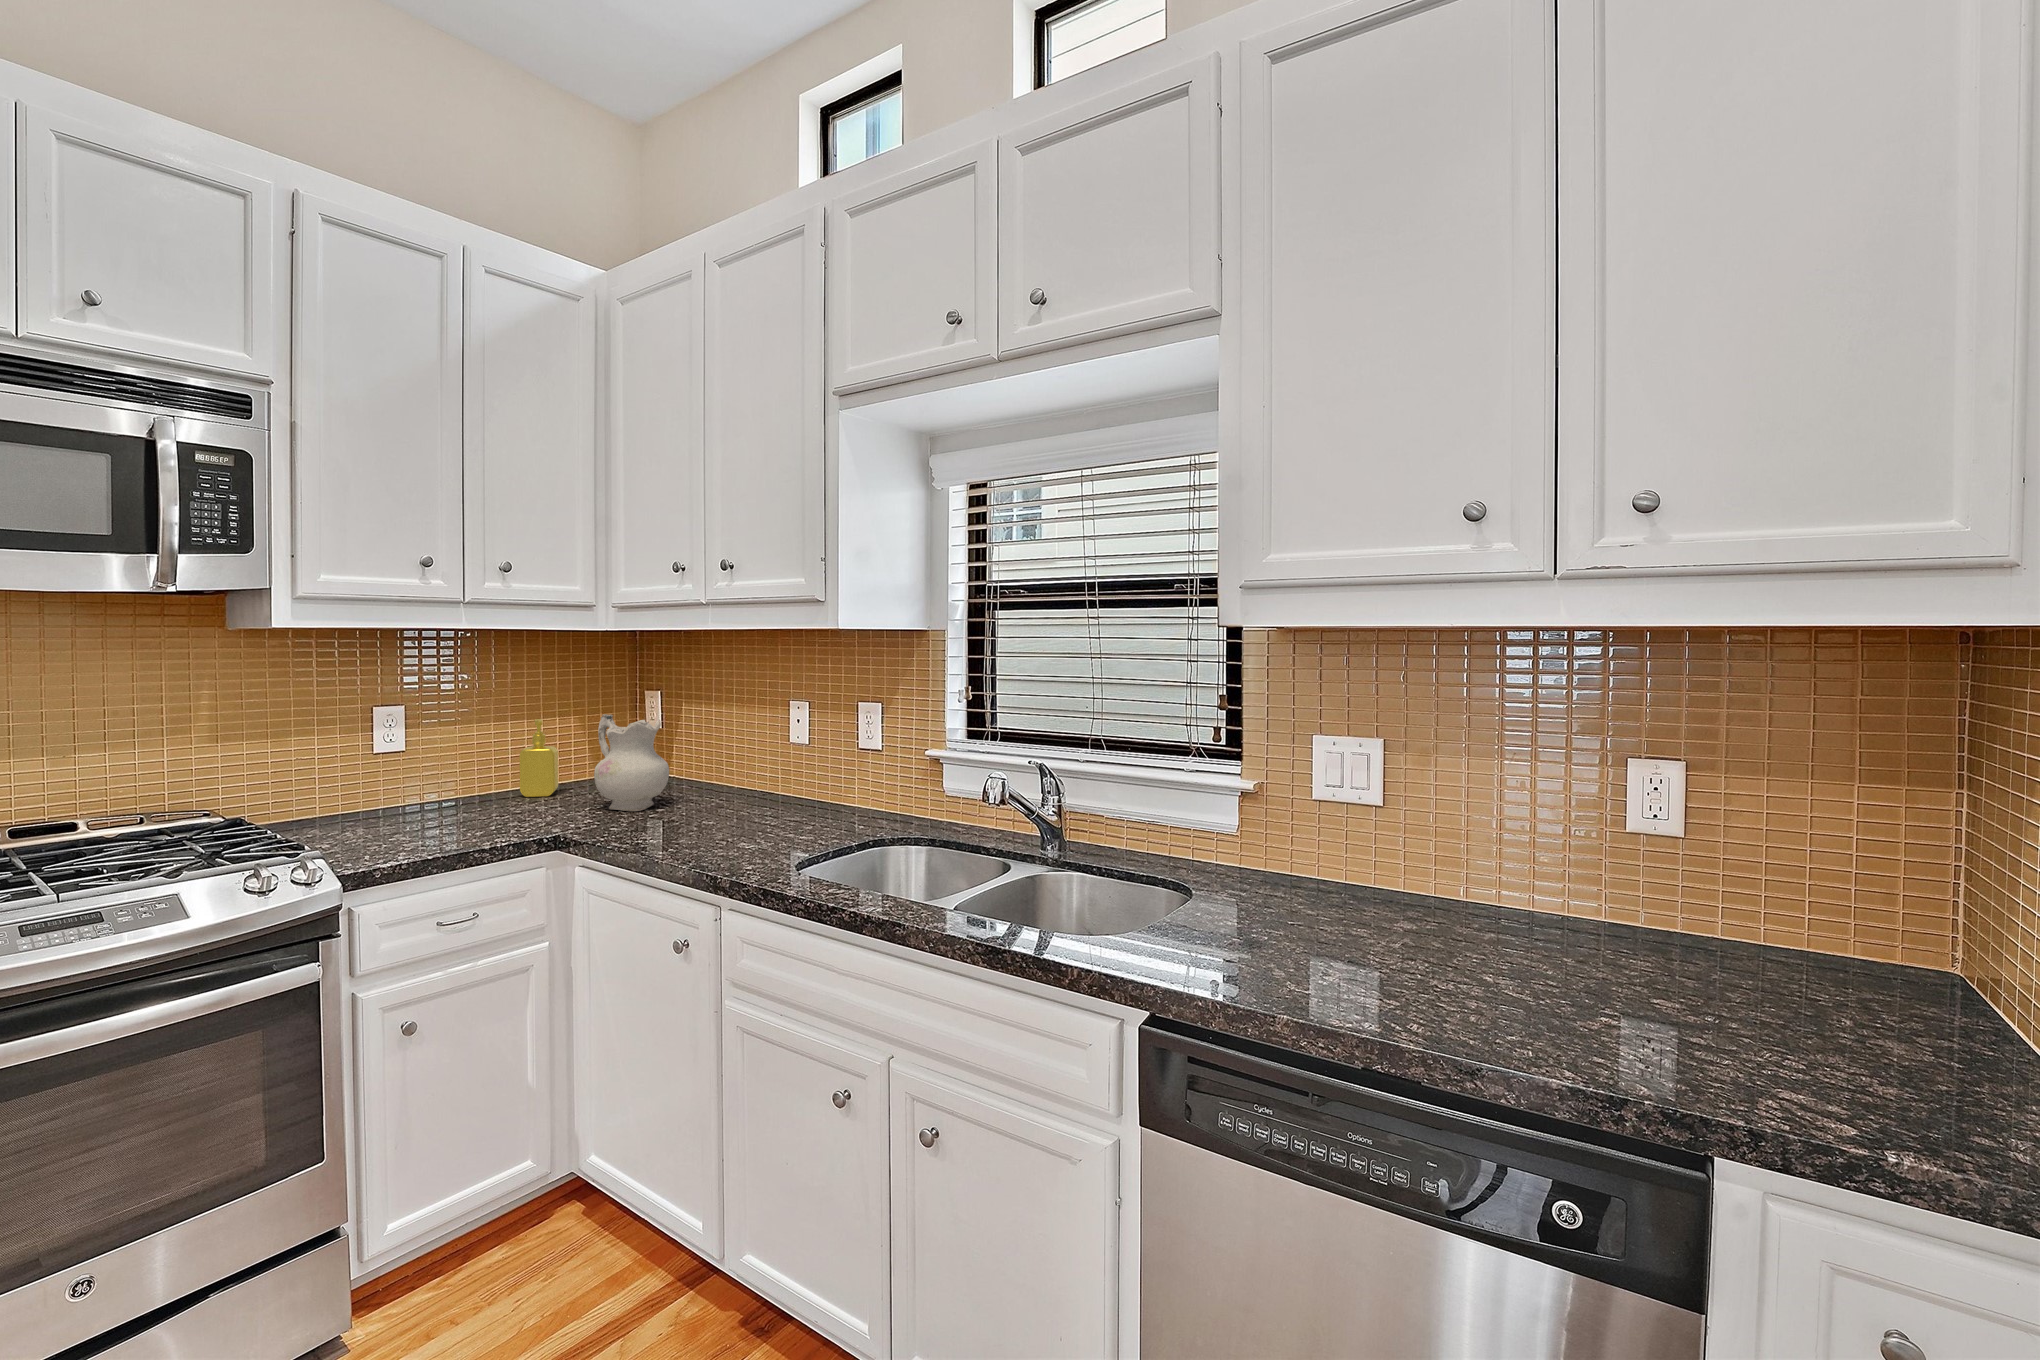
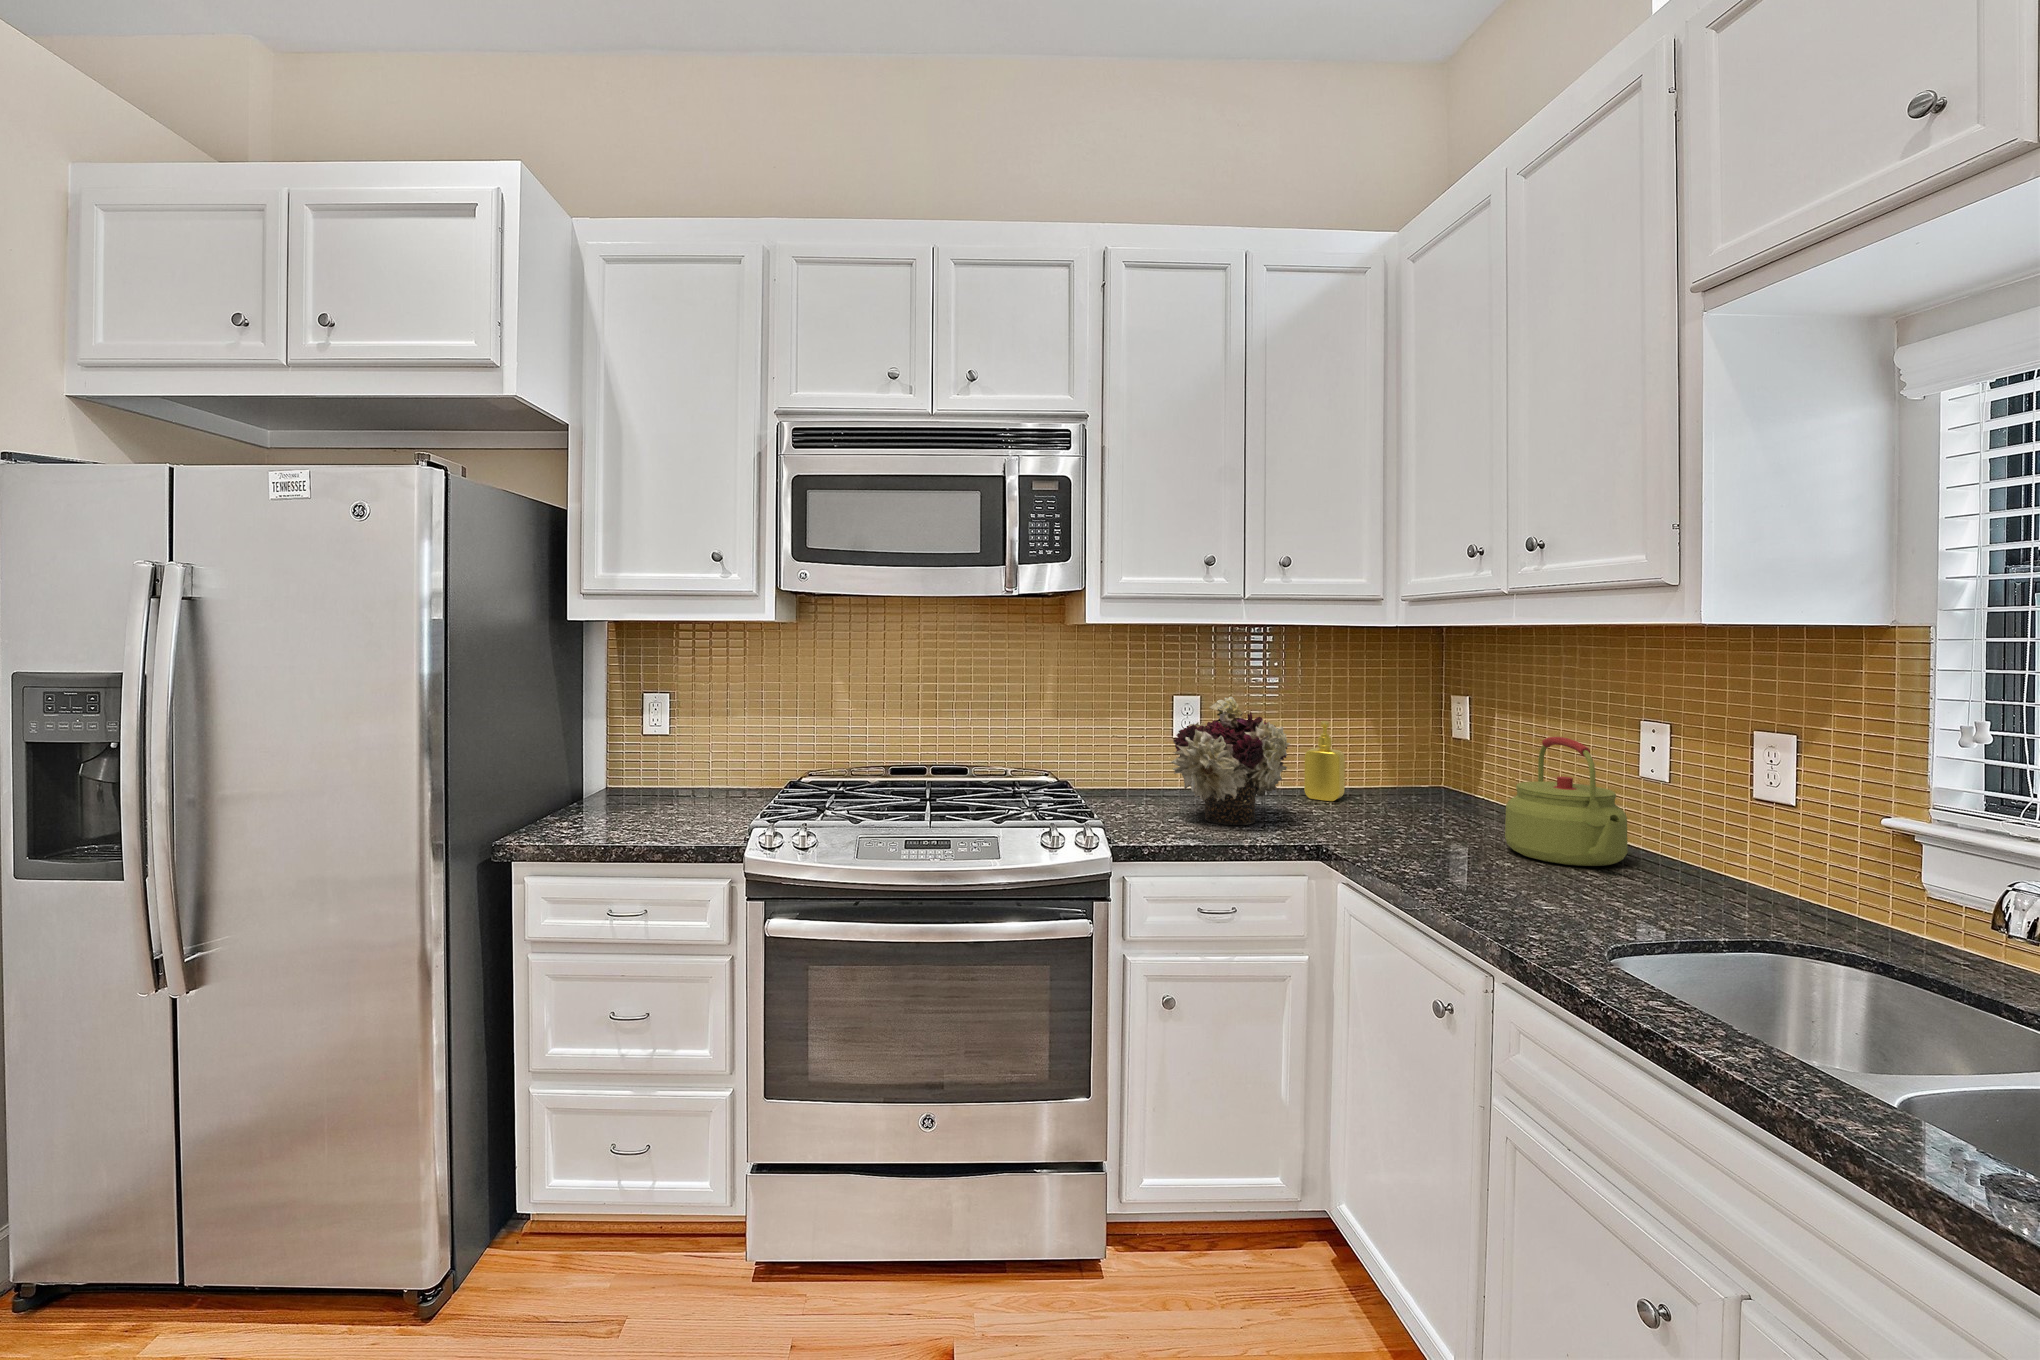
flower arrangement: none [390,702,518,835] -> present [1170,697,1290,825]
ceramic pitcher: present [594,714,669,811] -> none [1373,721,1463,834]
kettle: none [705,715,787,815] -> present [1505,737,1628,866]

